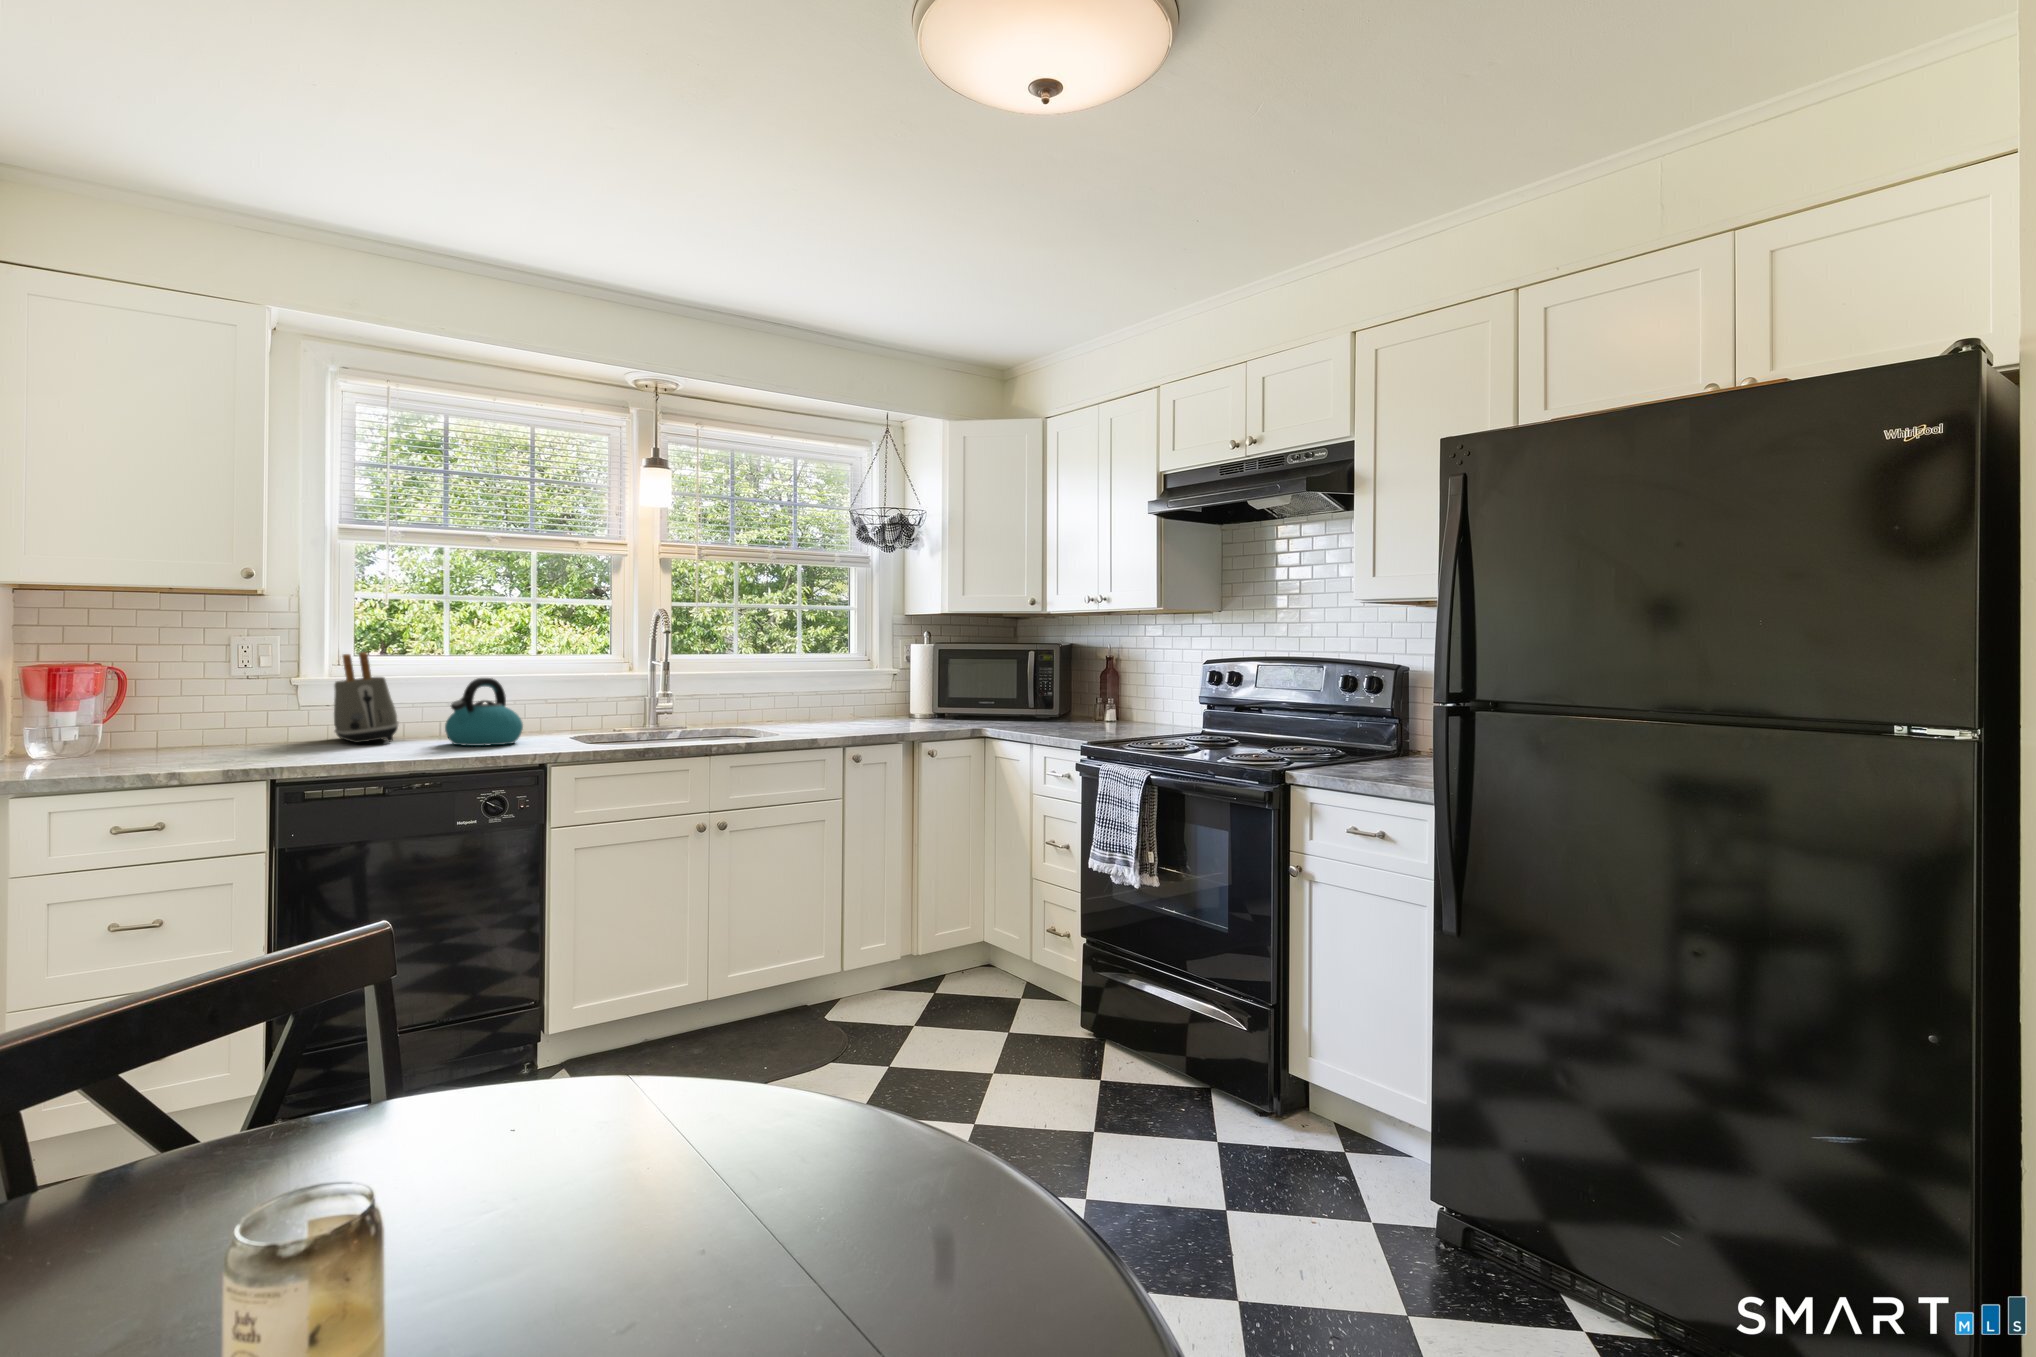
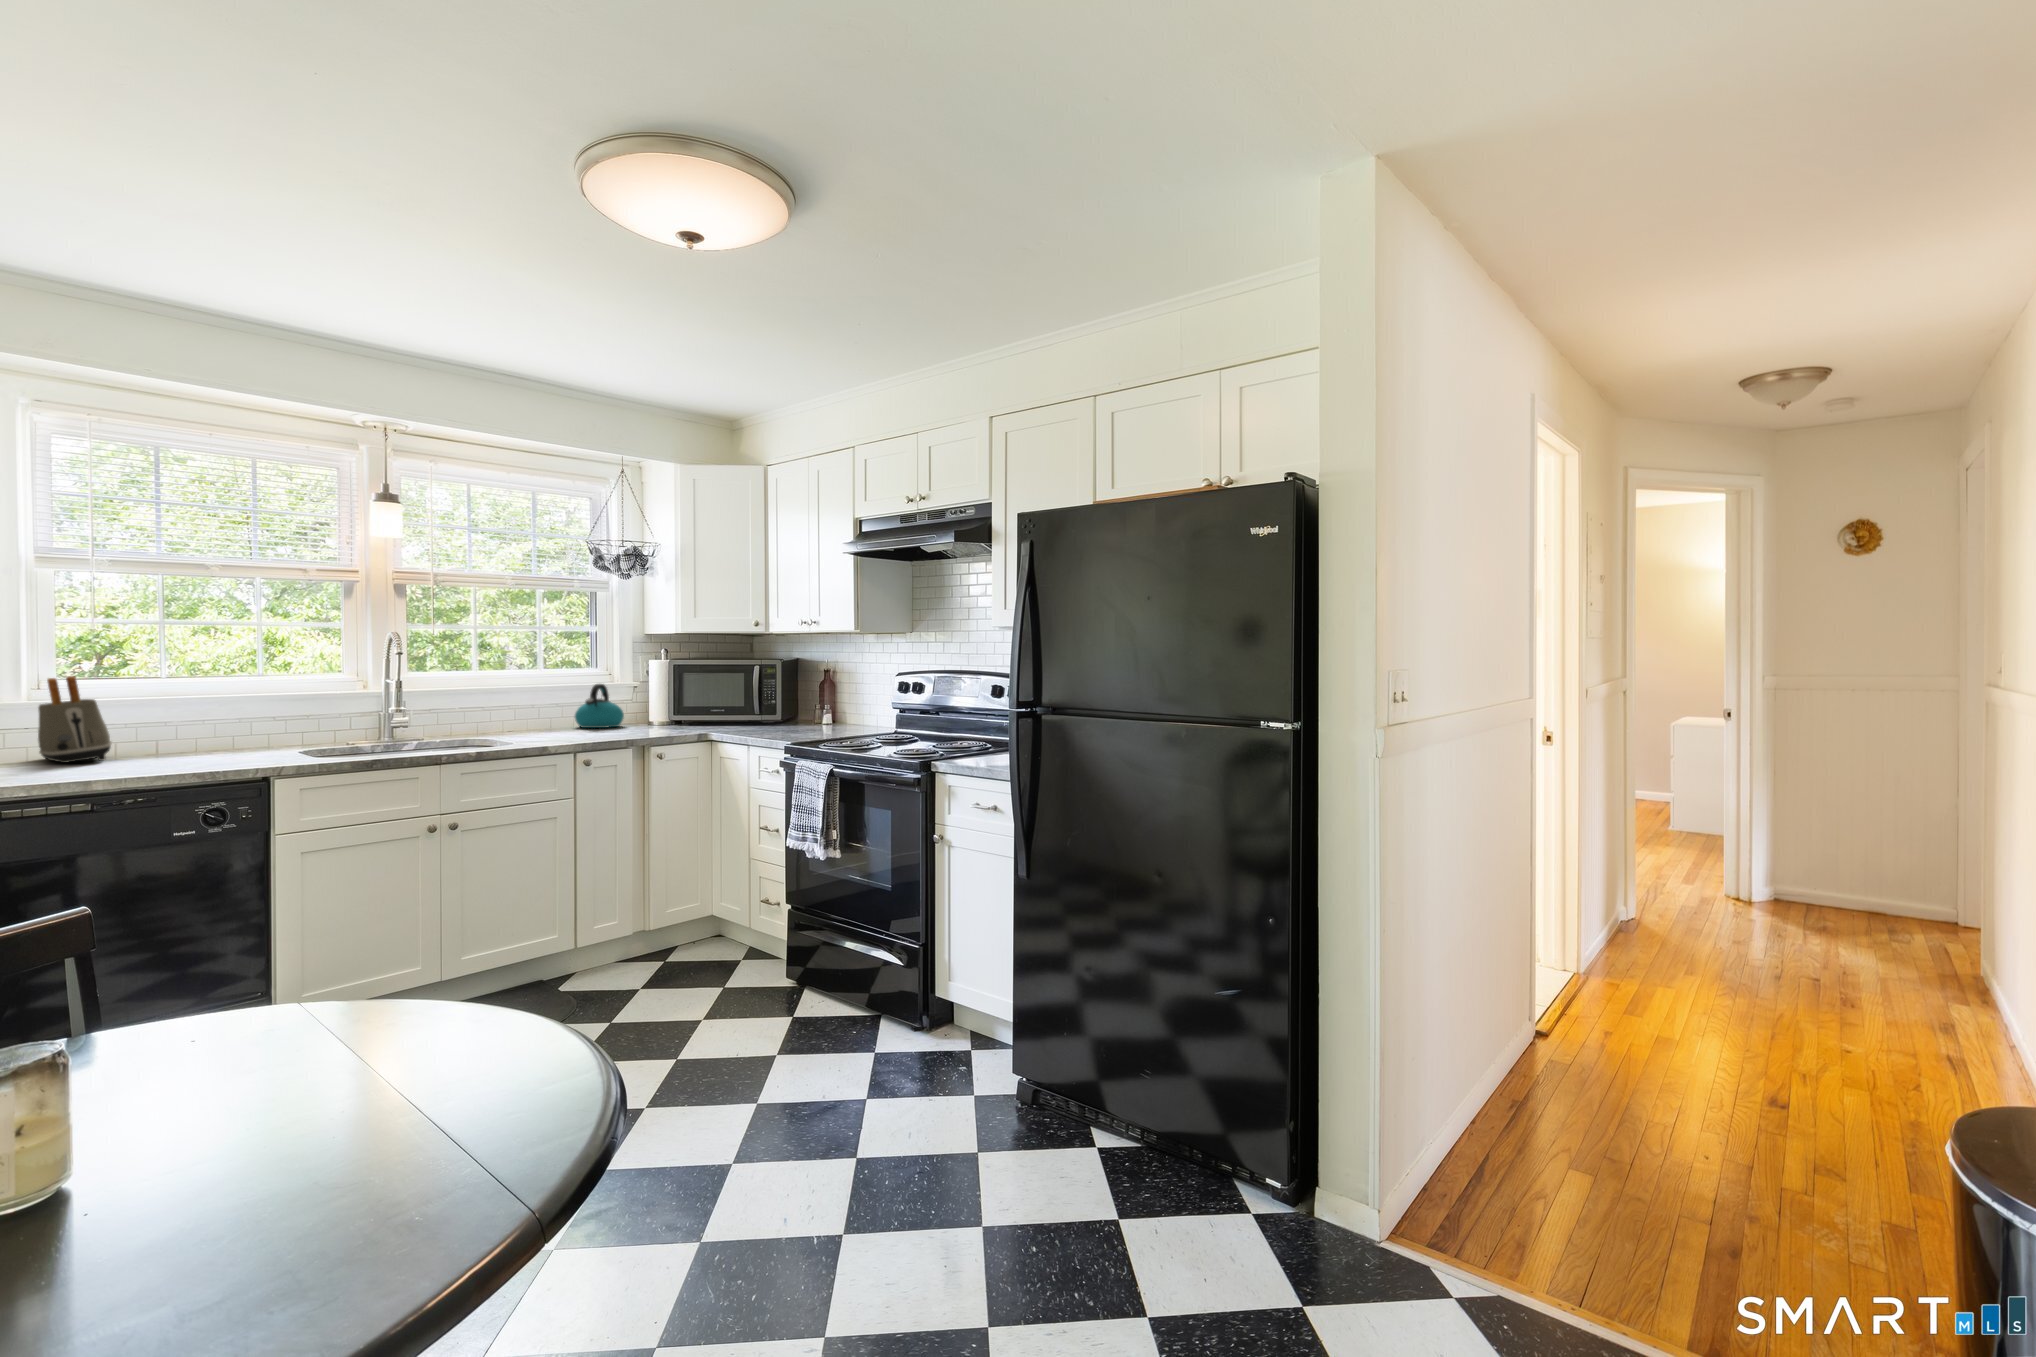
kettle: present [445,678,523,746] -> present [575,684,624,728]

